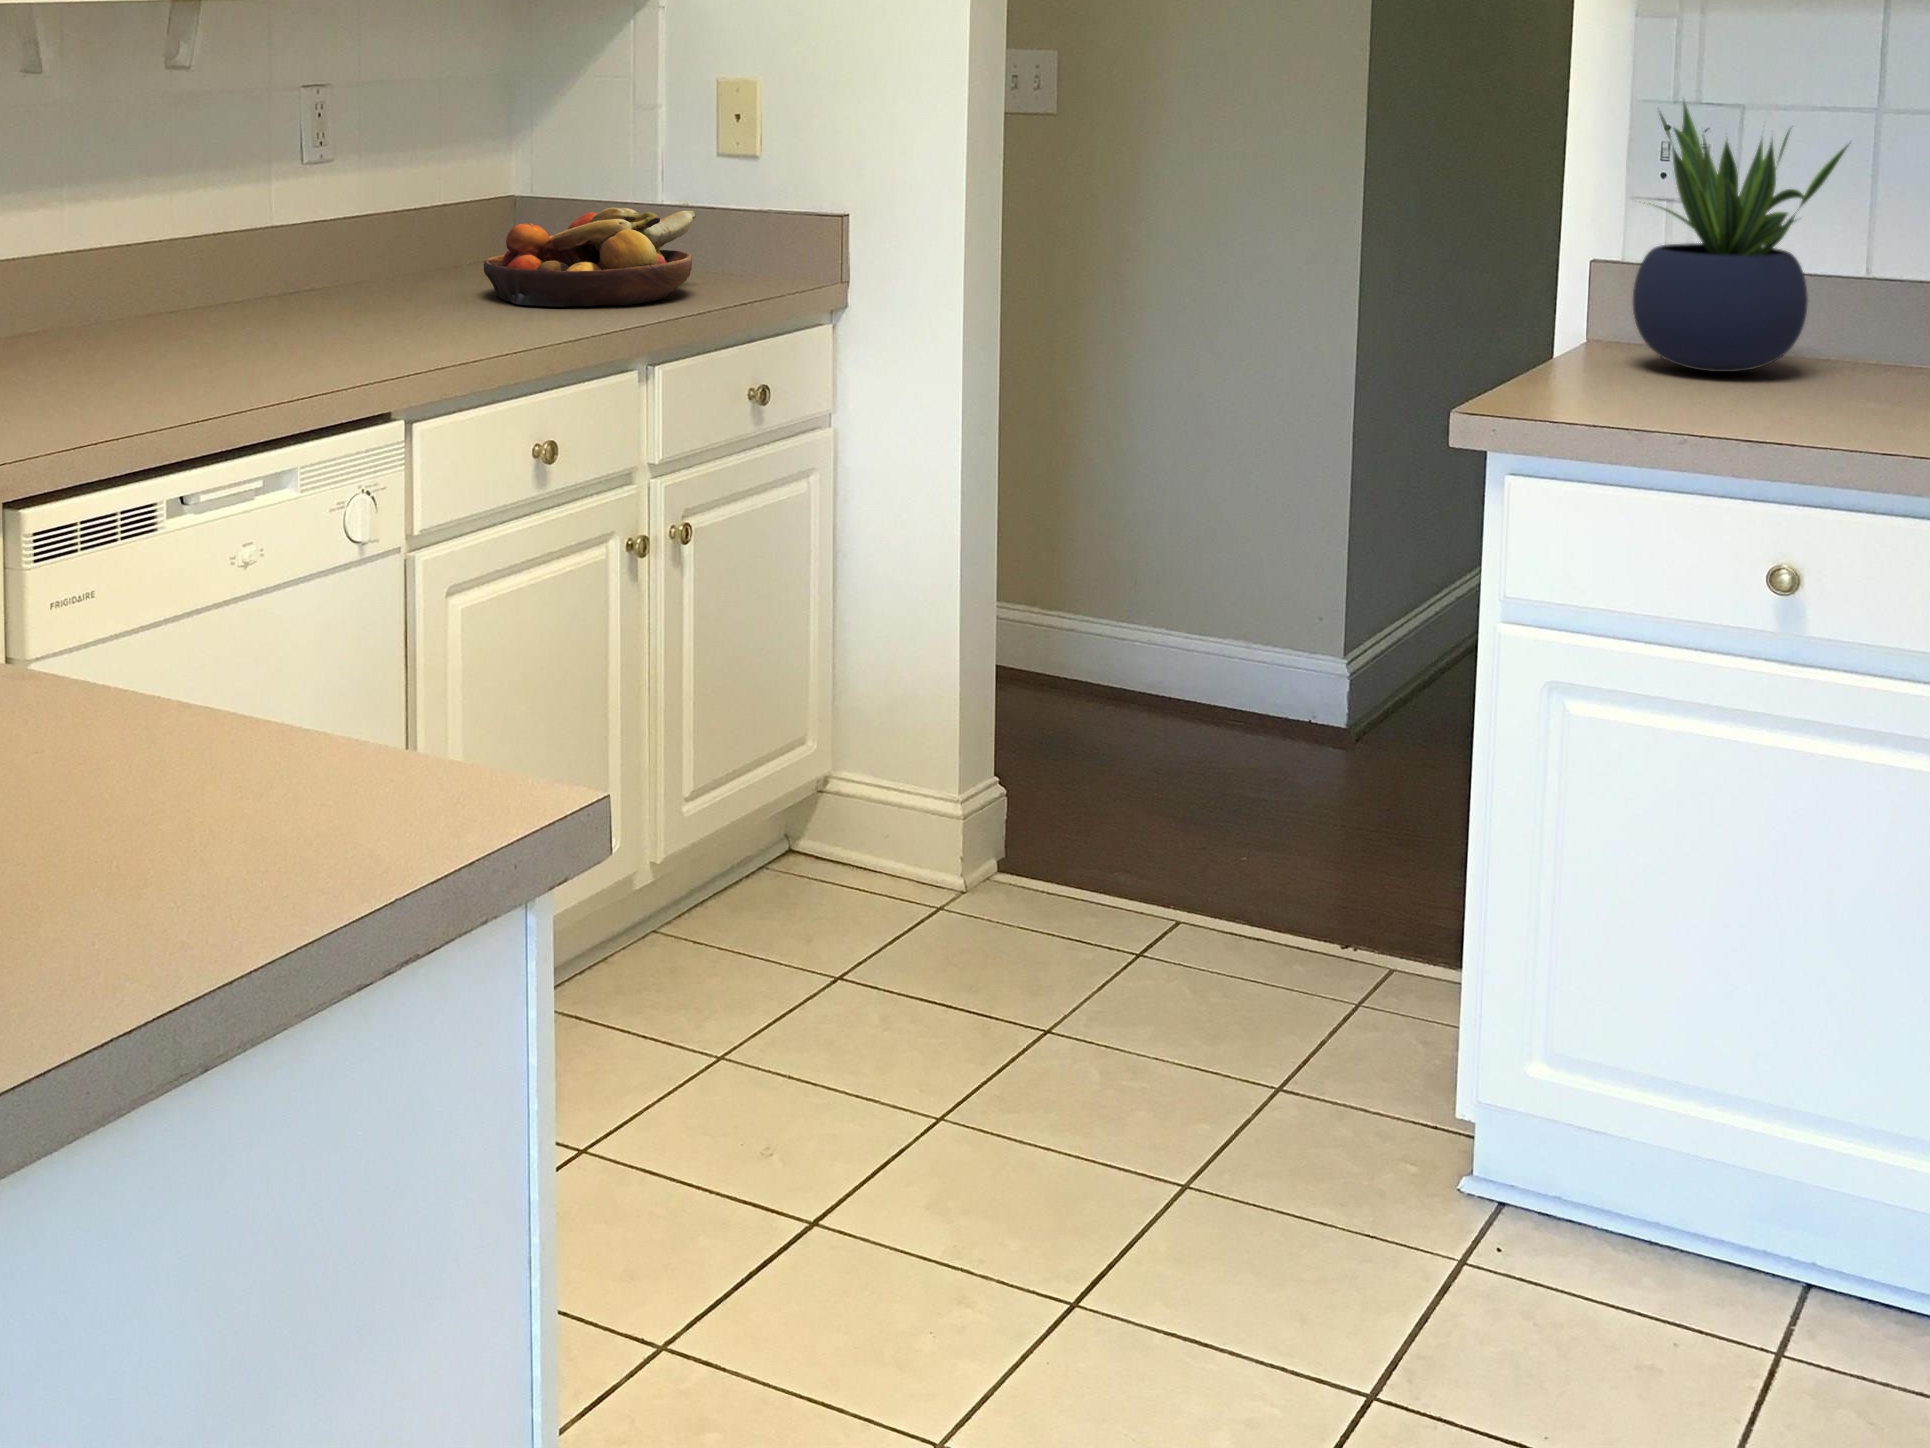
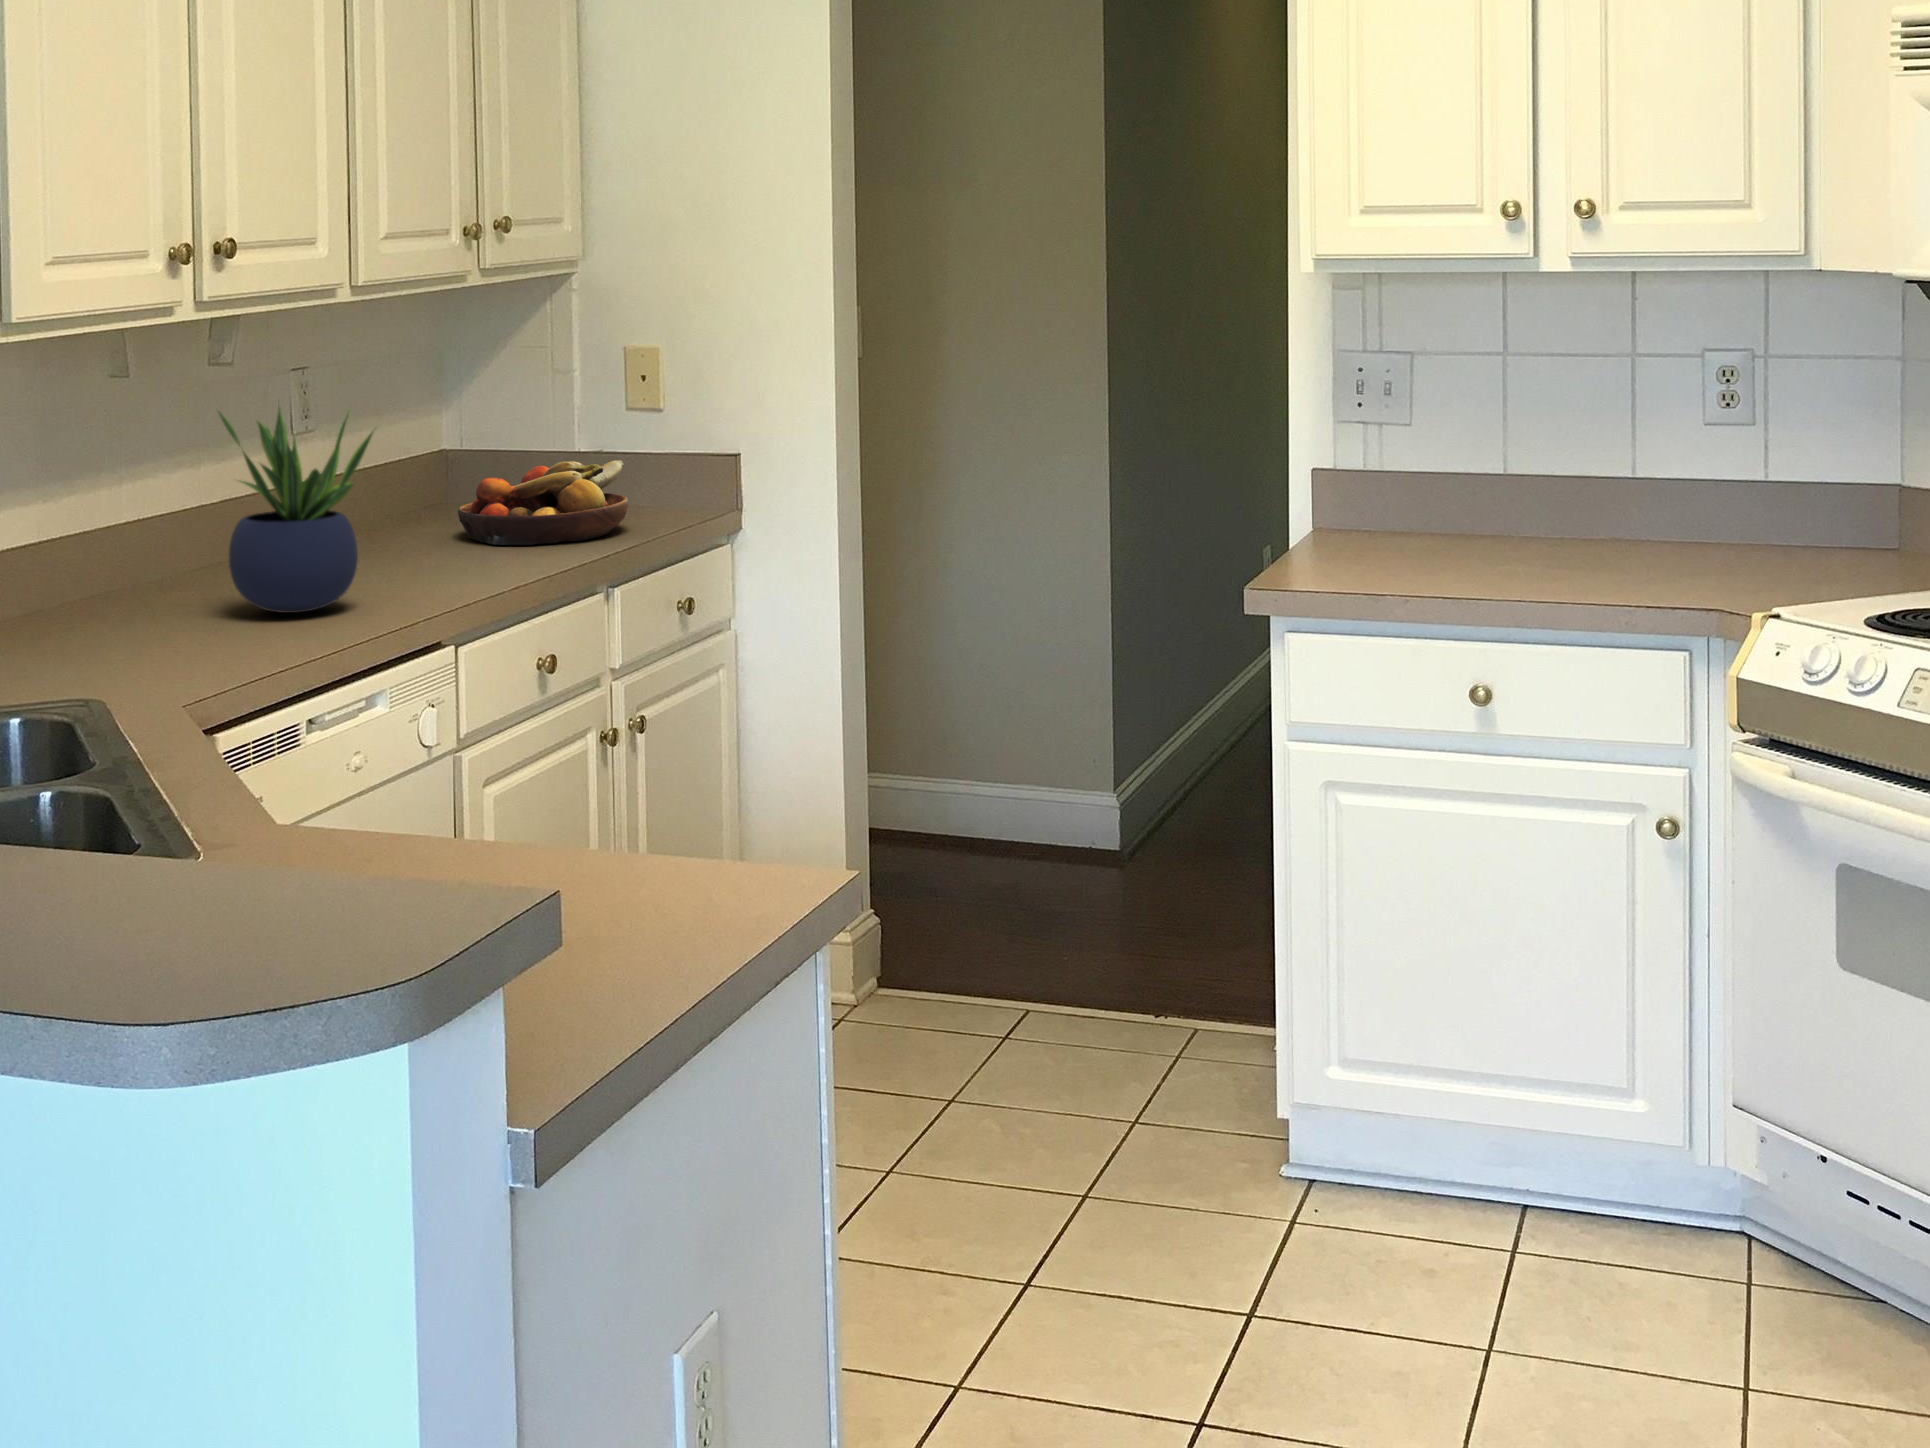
potted plant: present [1633,102,1851,372] -> present [219,407,373,613]

